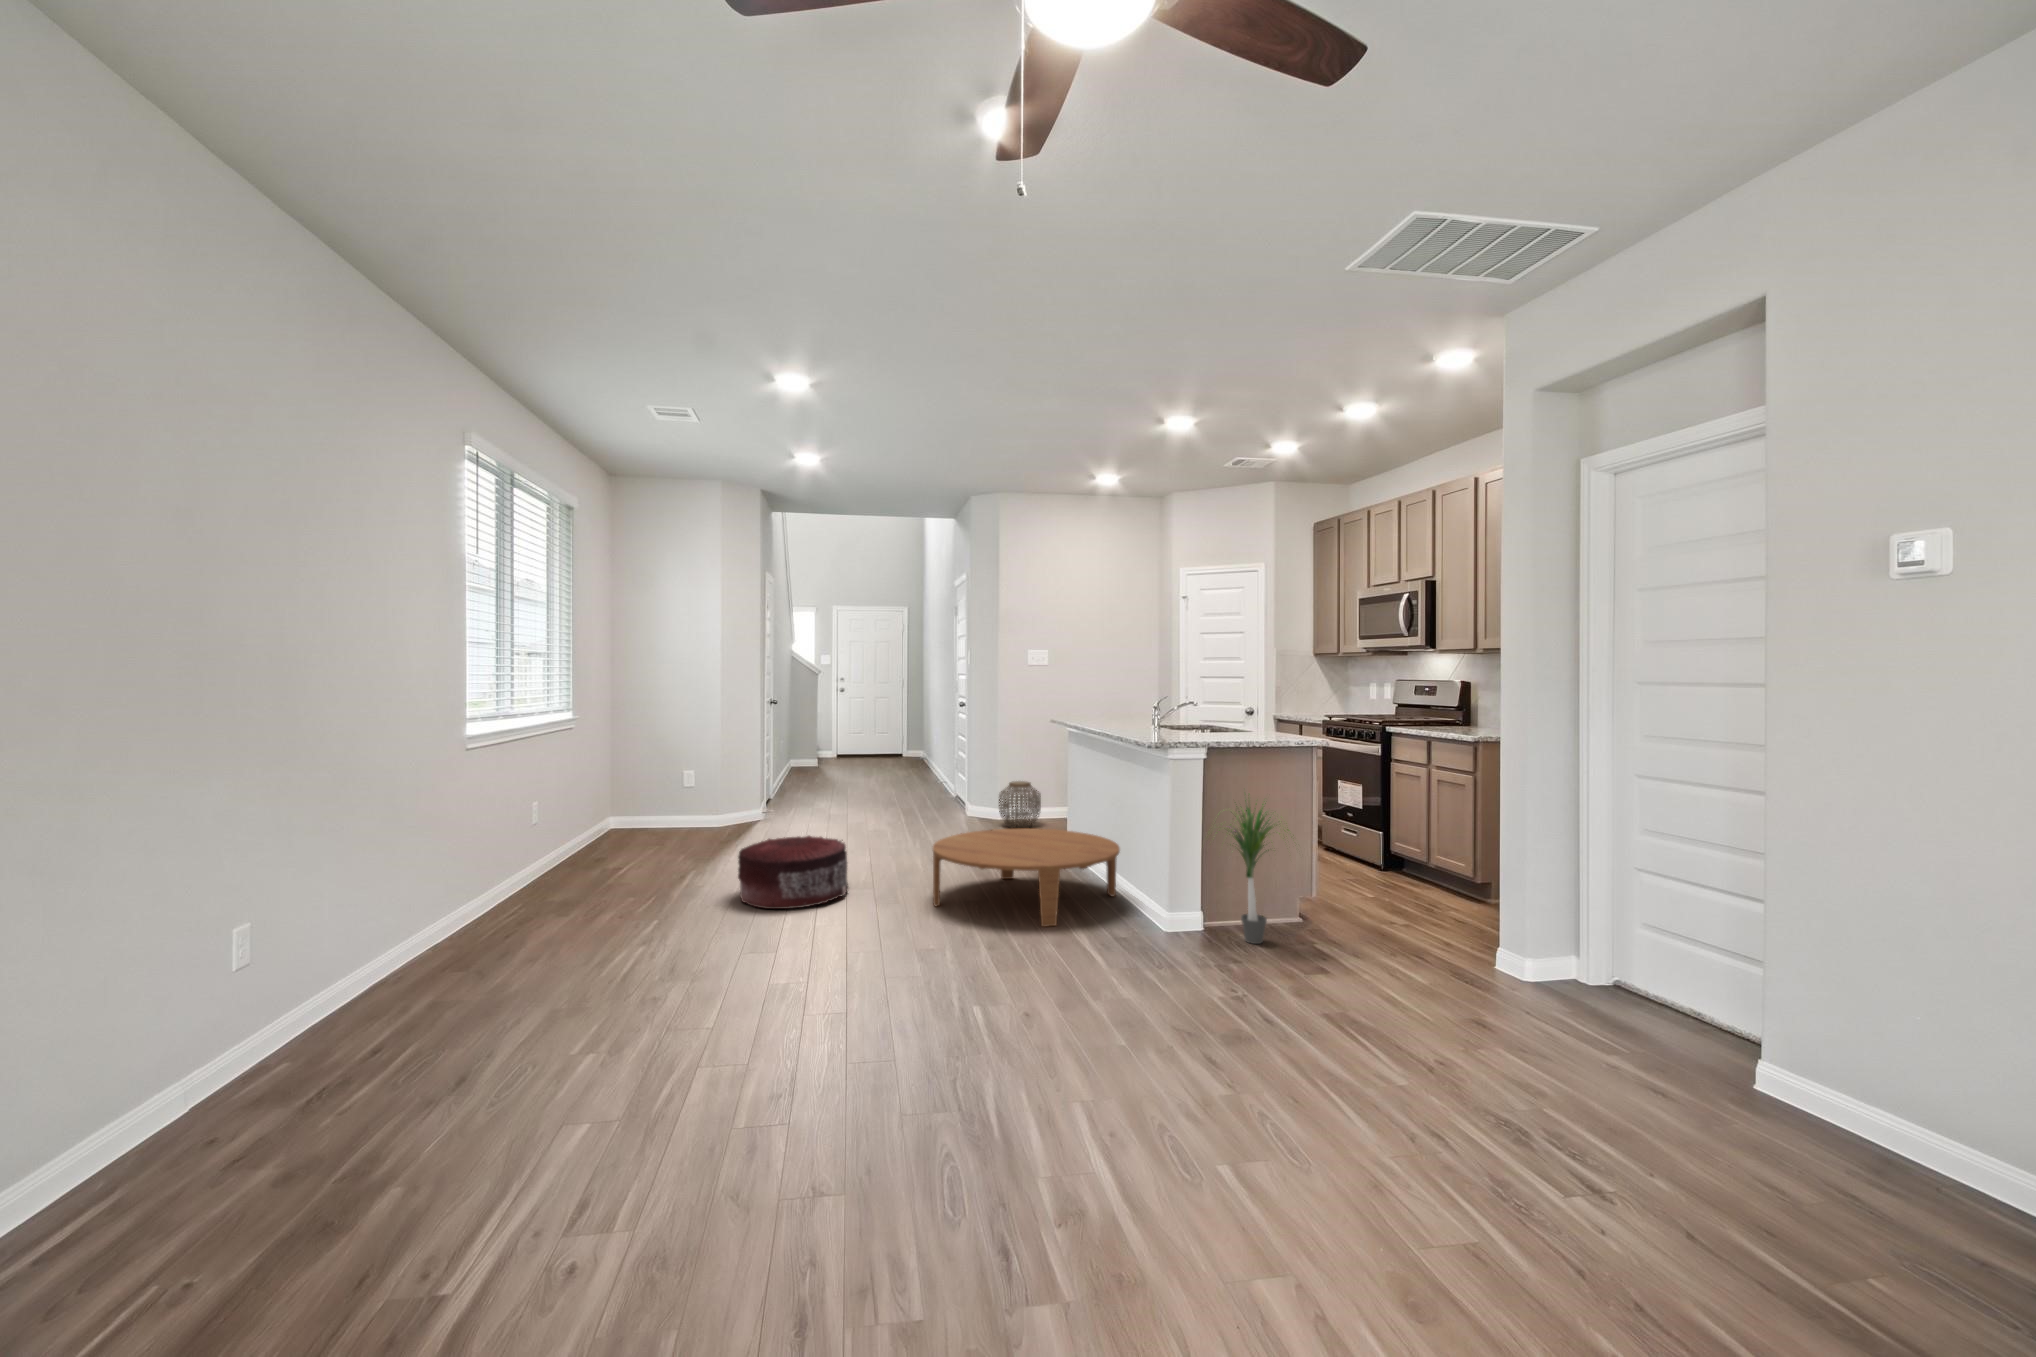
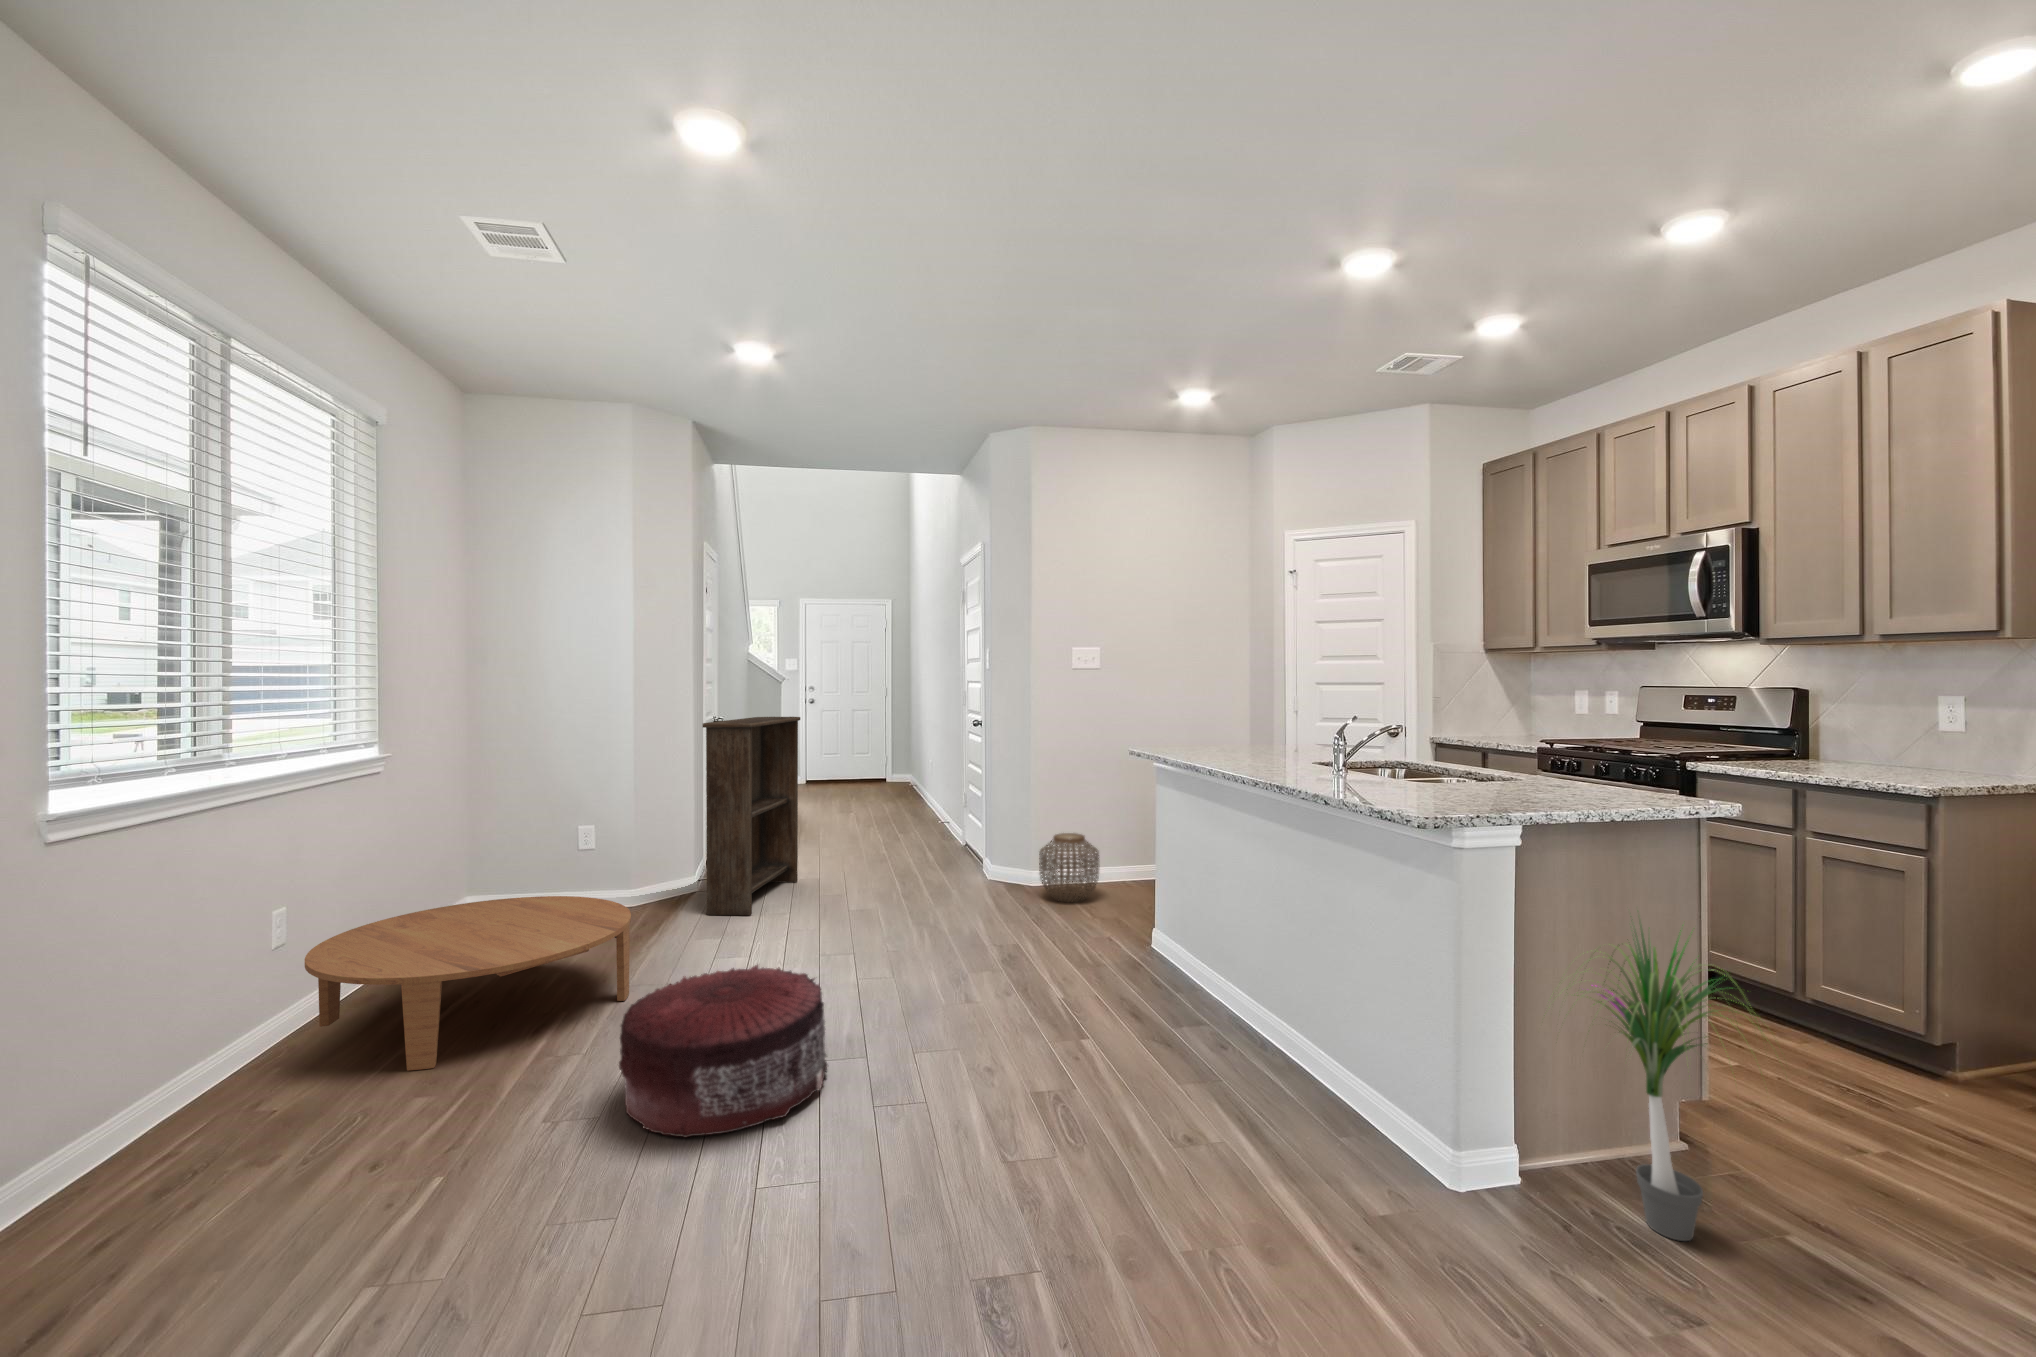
bookshelf: none [767,698,833,831] -> present [703,717,800,915]
coffee table: present [933,829,1120,927] -> present [305,896,631,1071]

